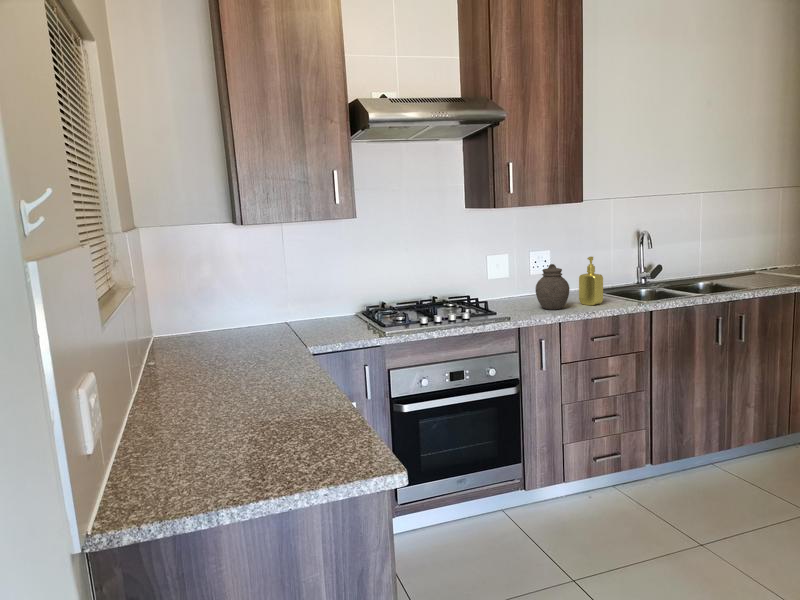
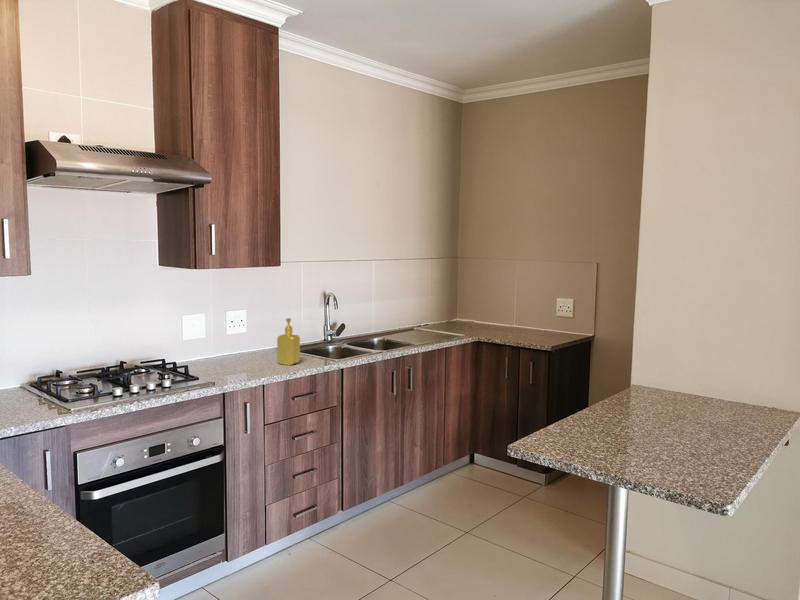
jar: present [536,264,569,310] -> none [236,326,270,371]

